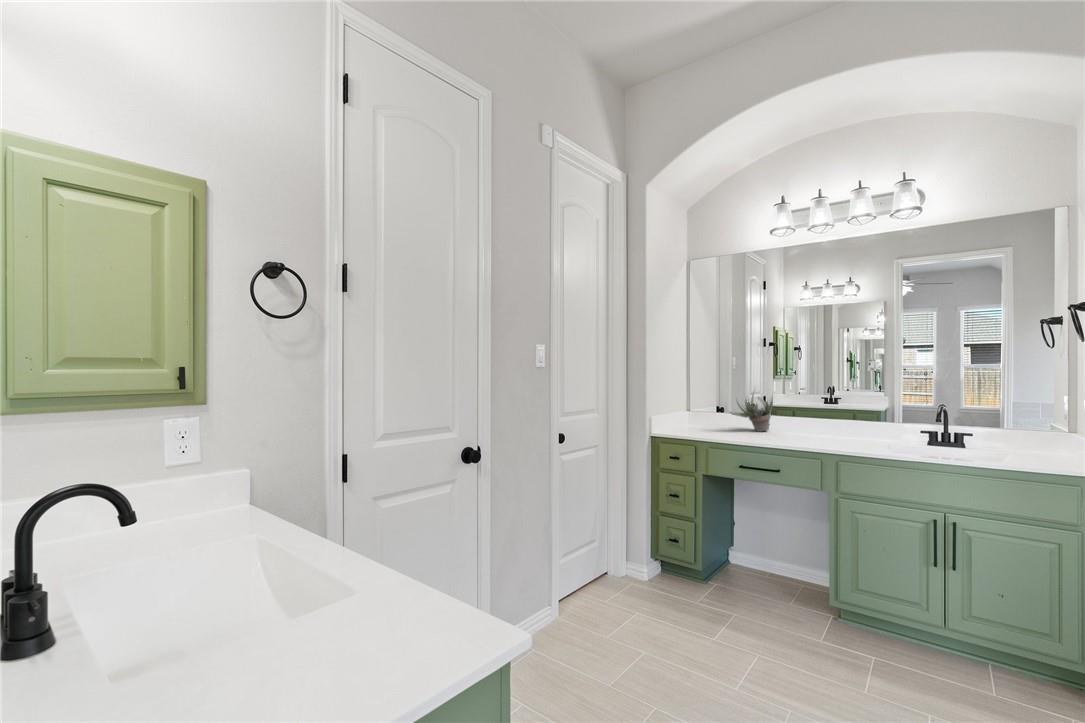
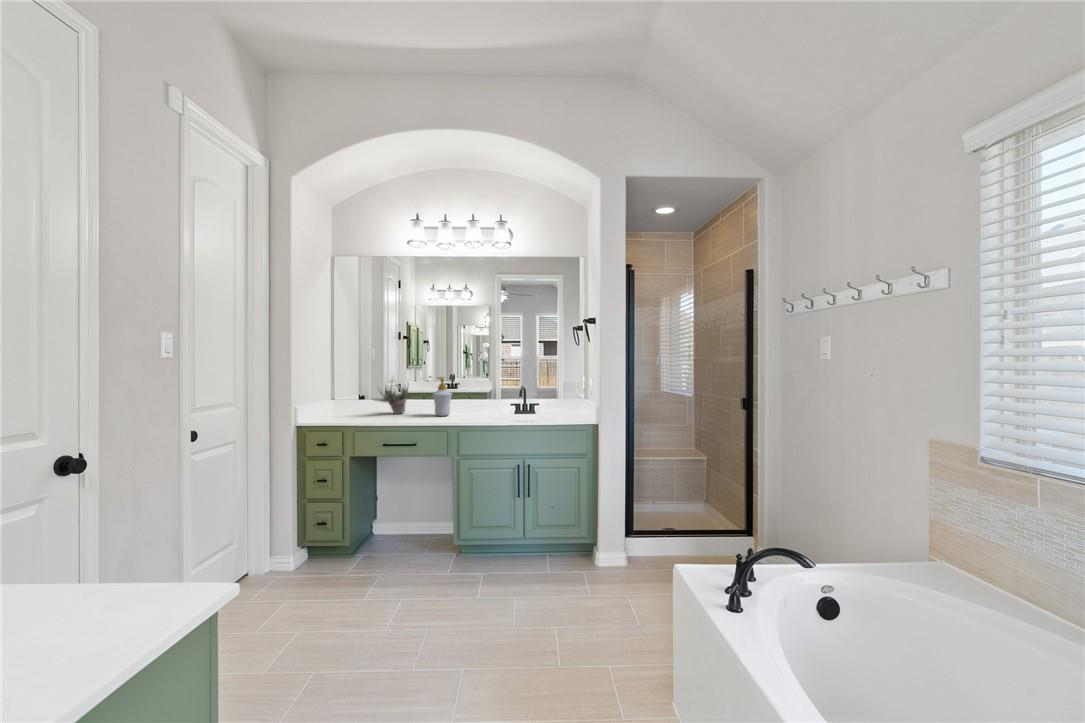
soap bottle: none [803,391,830,439] -> present [433,377,452,416]

